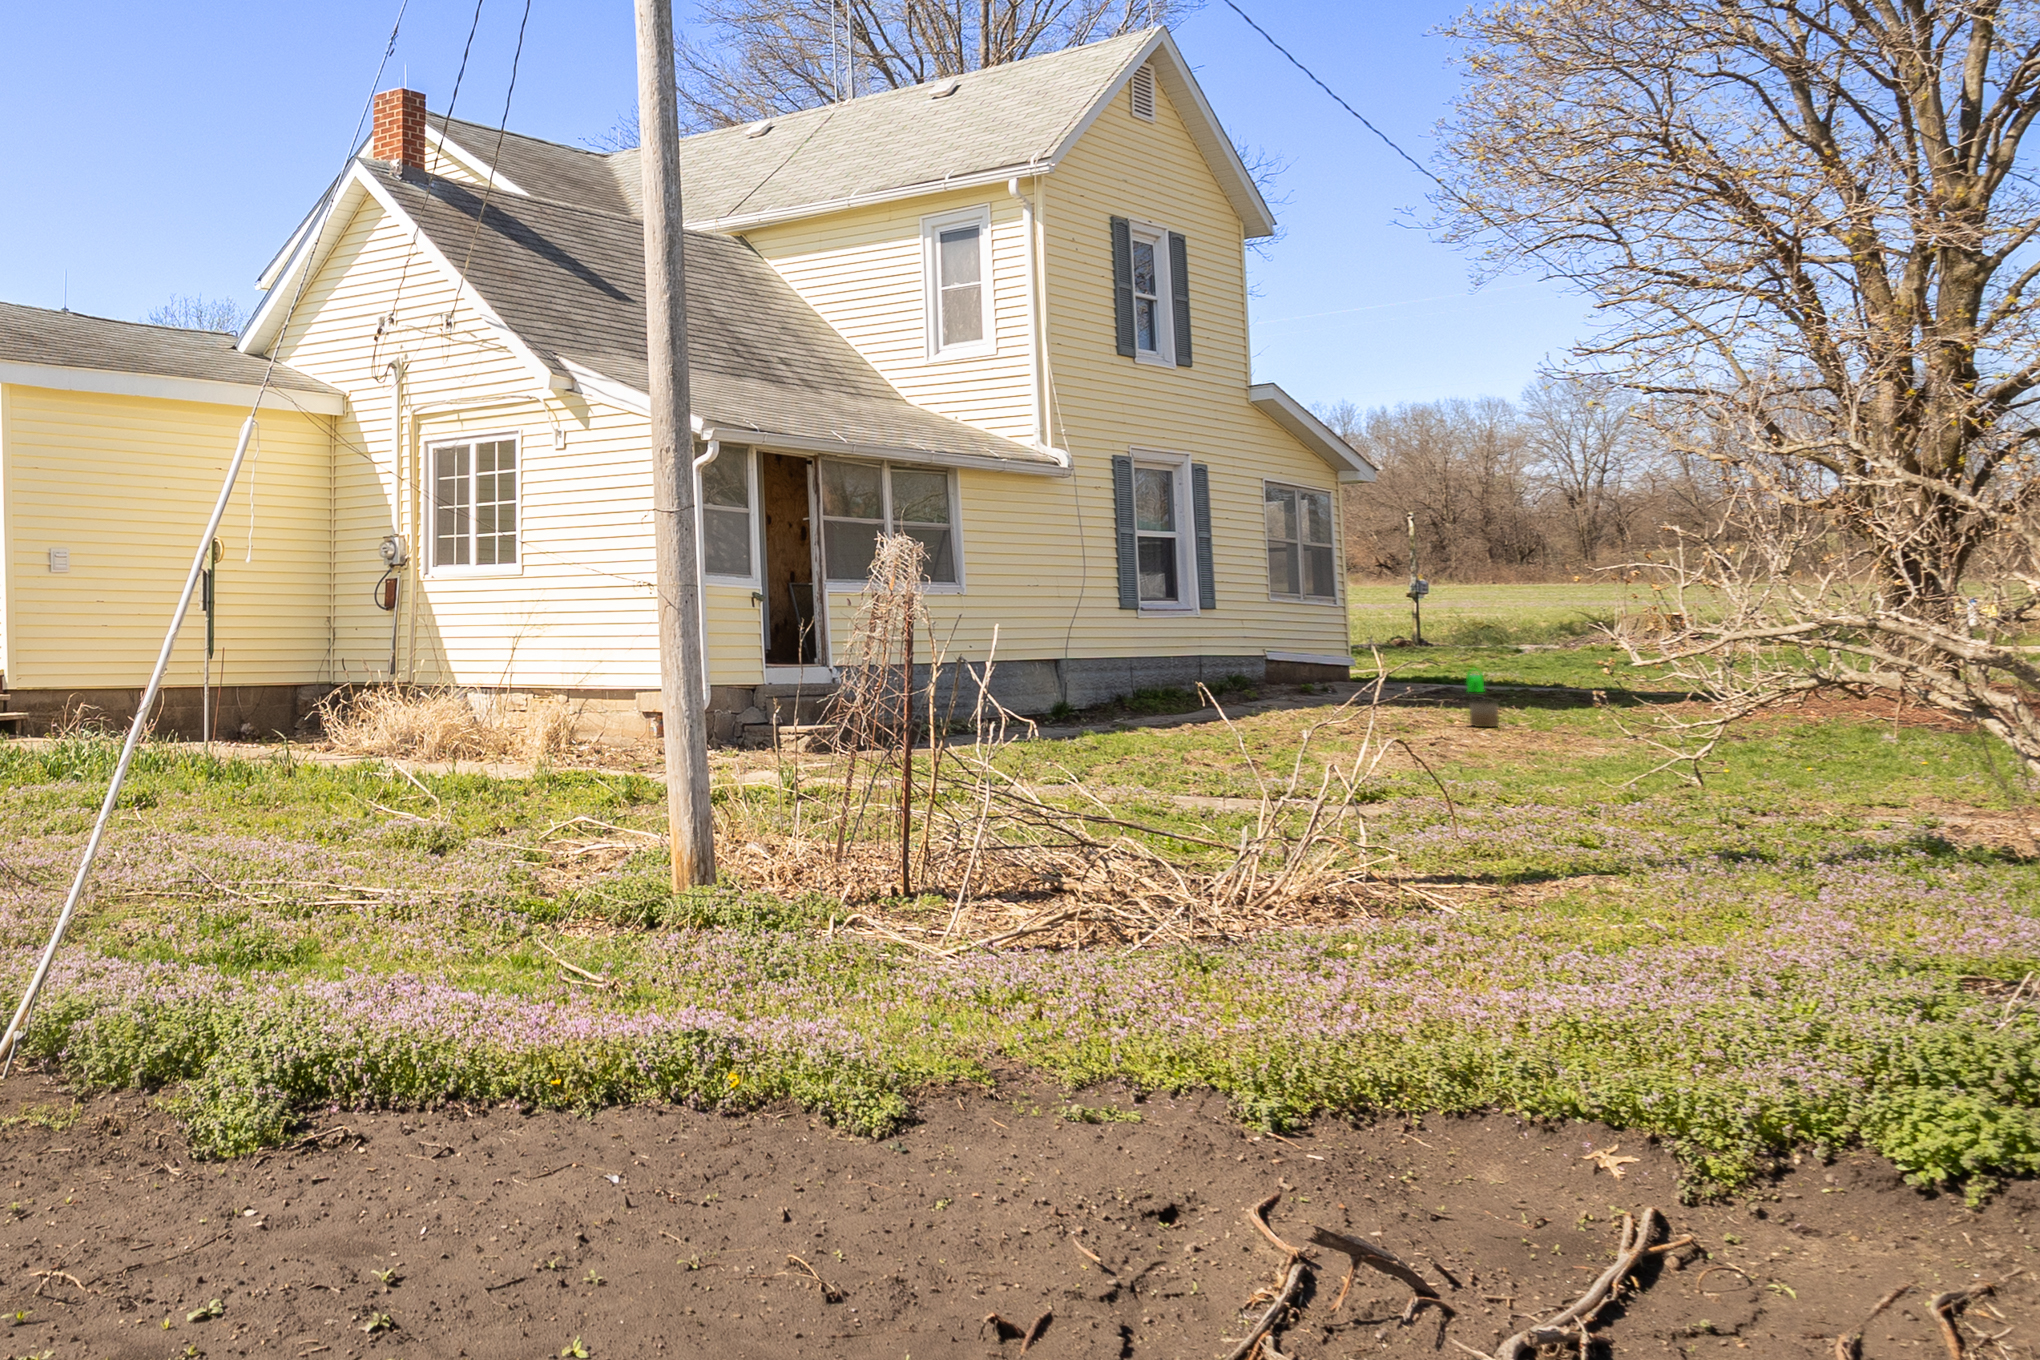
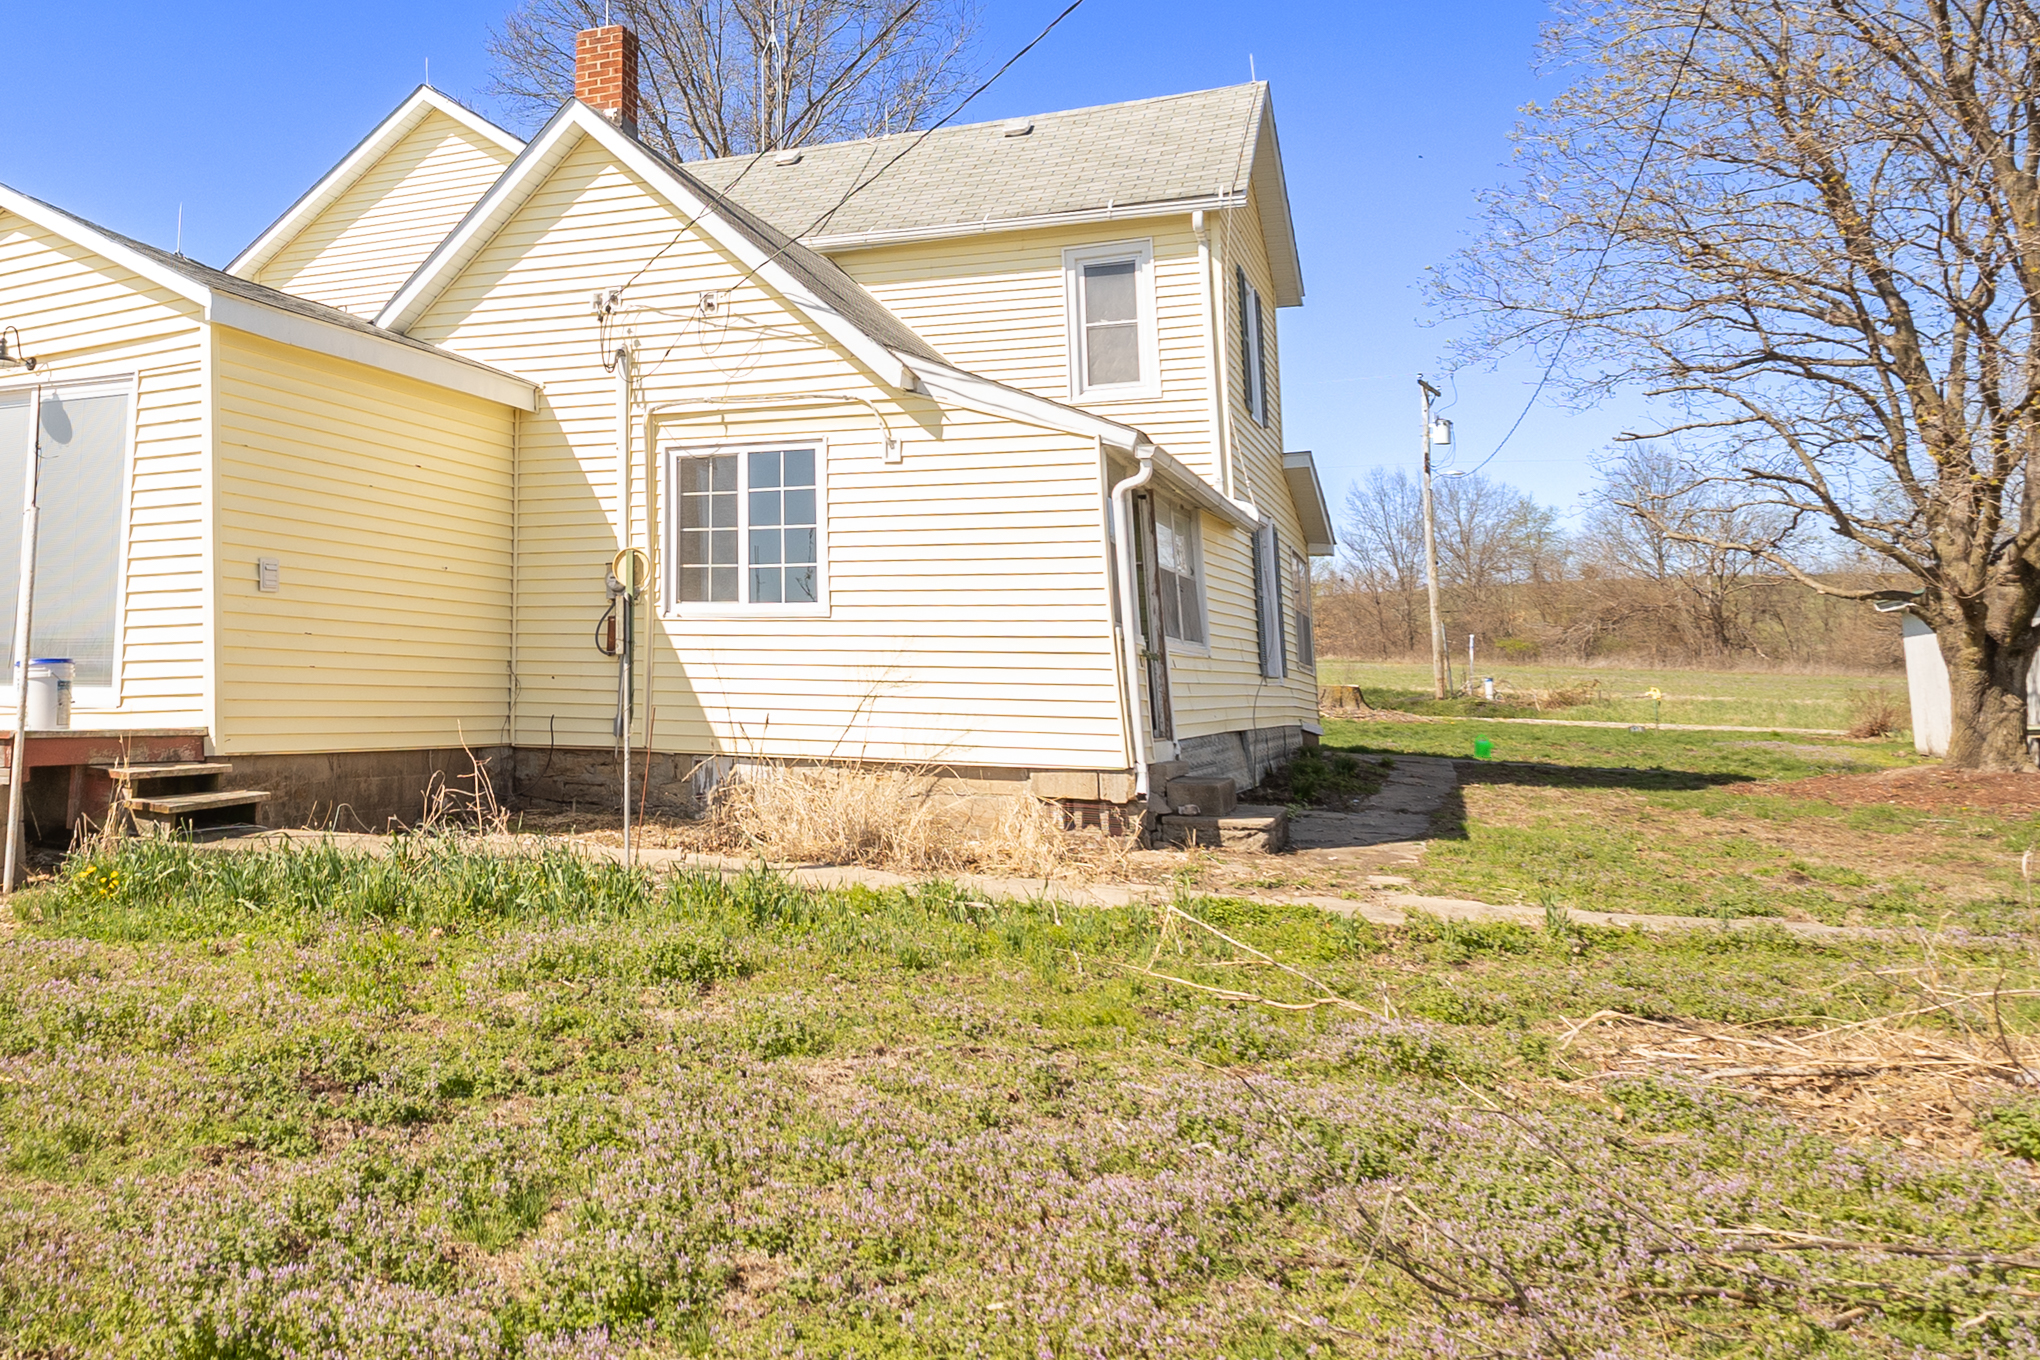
planter: present [1470,701,1499,727] -> none [1714,787,1748,815]

